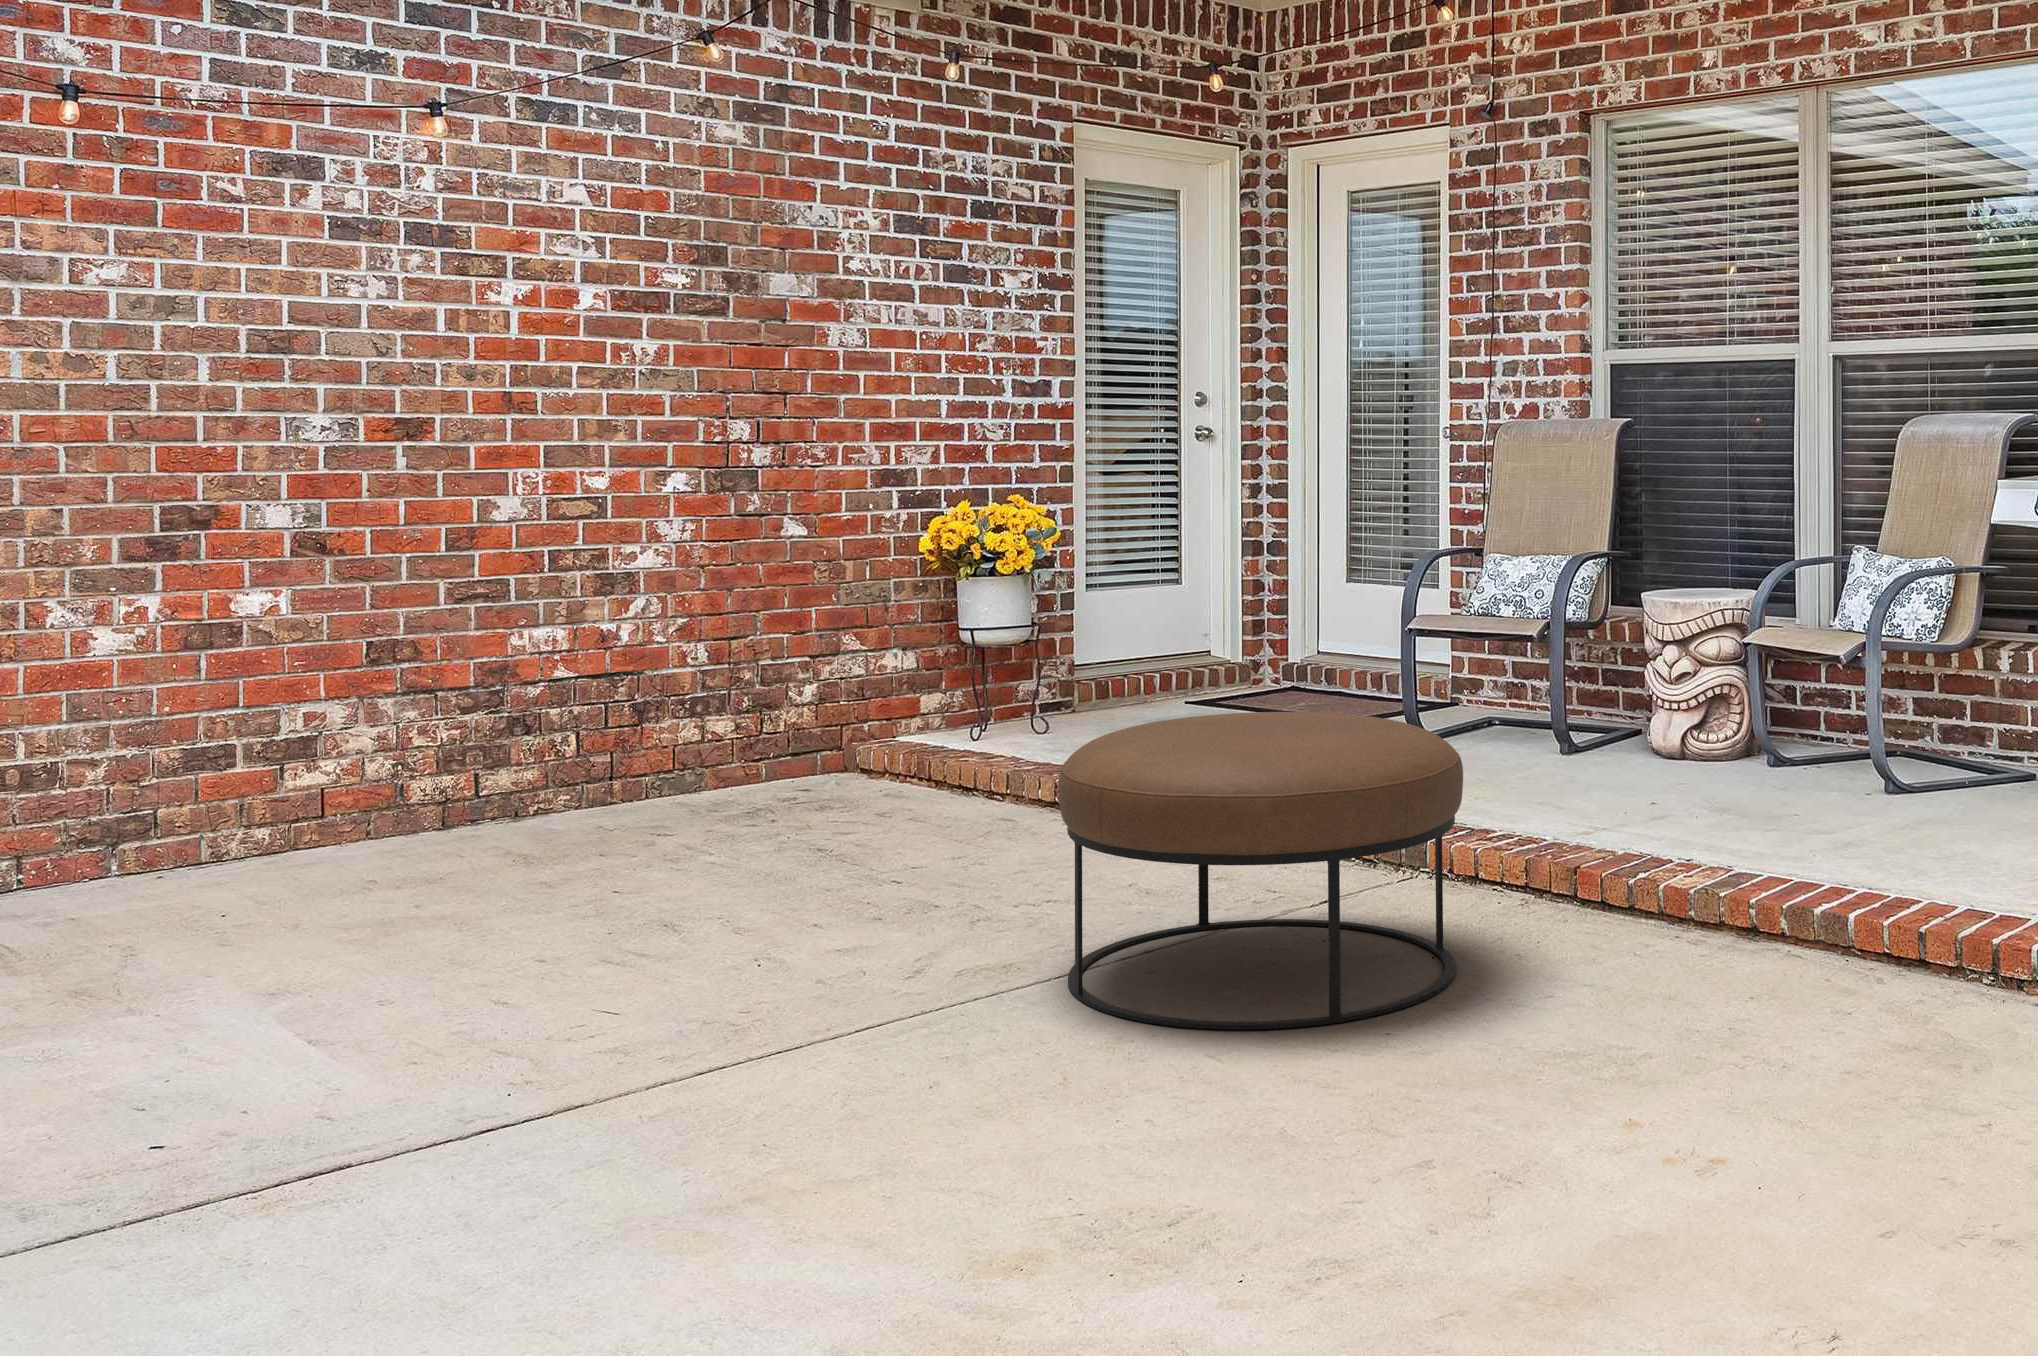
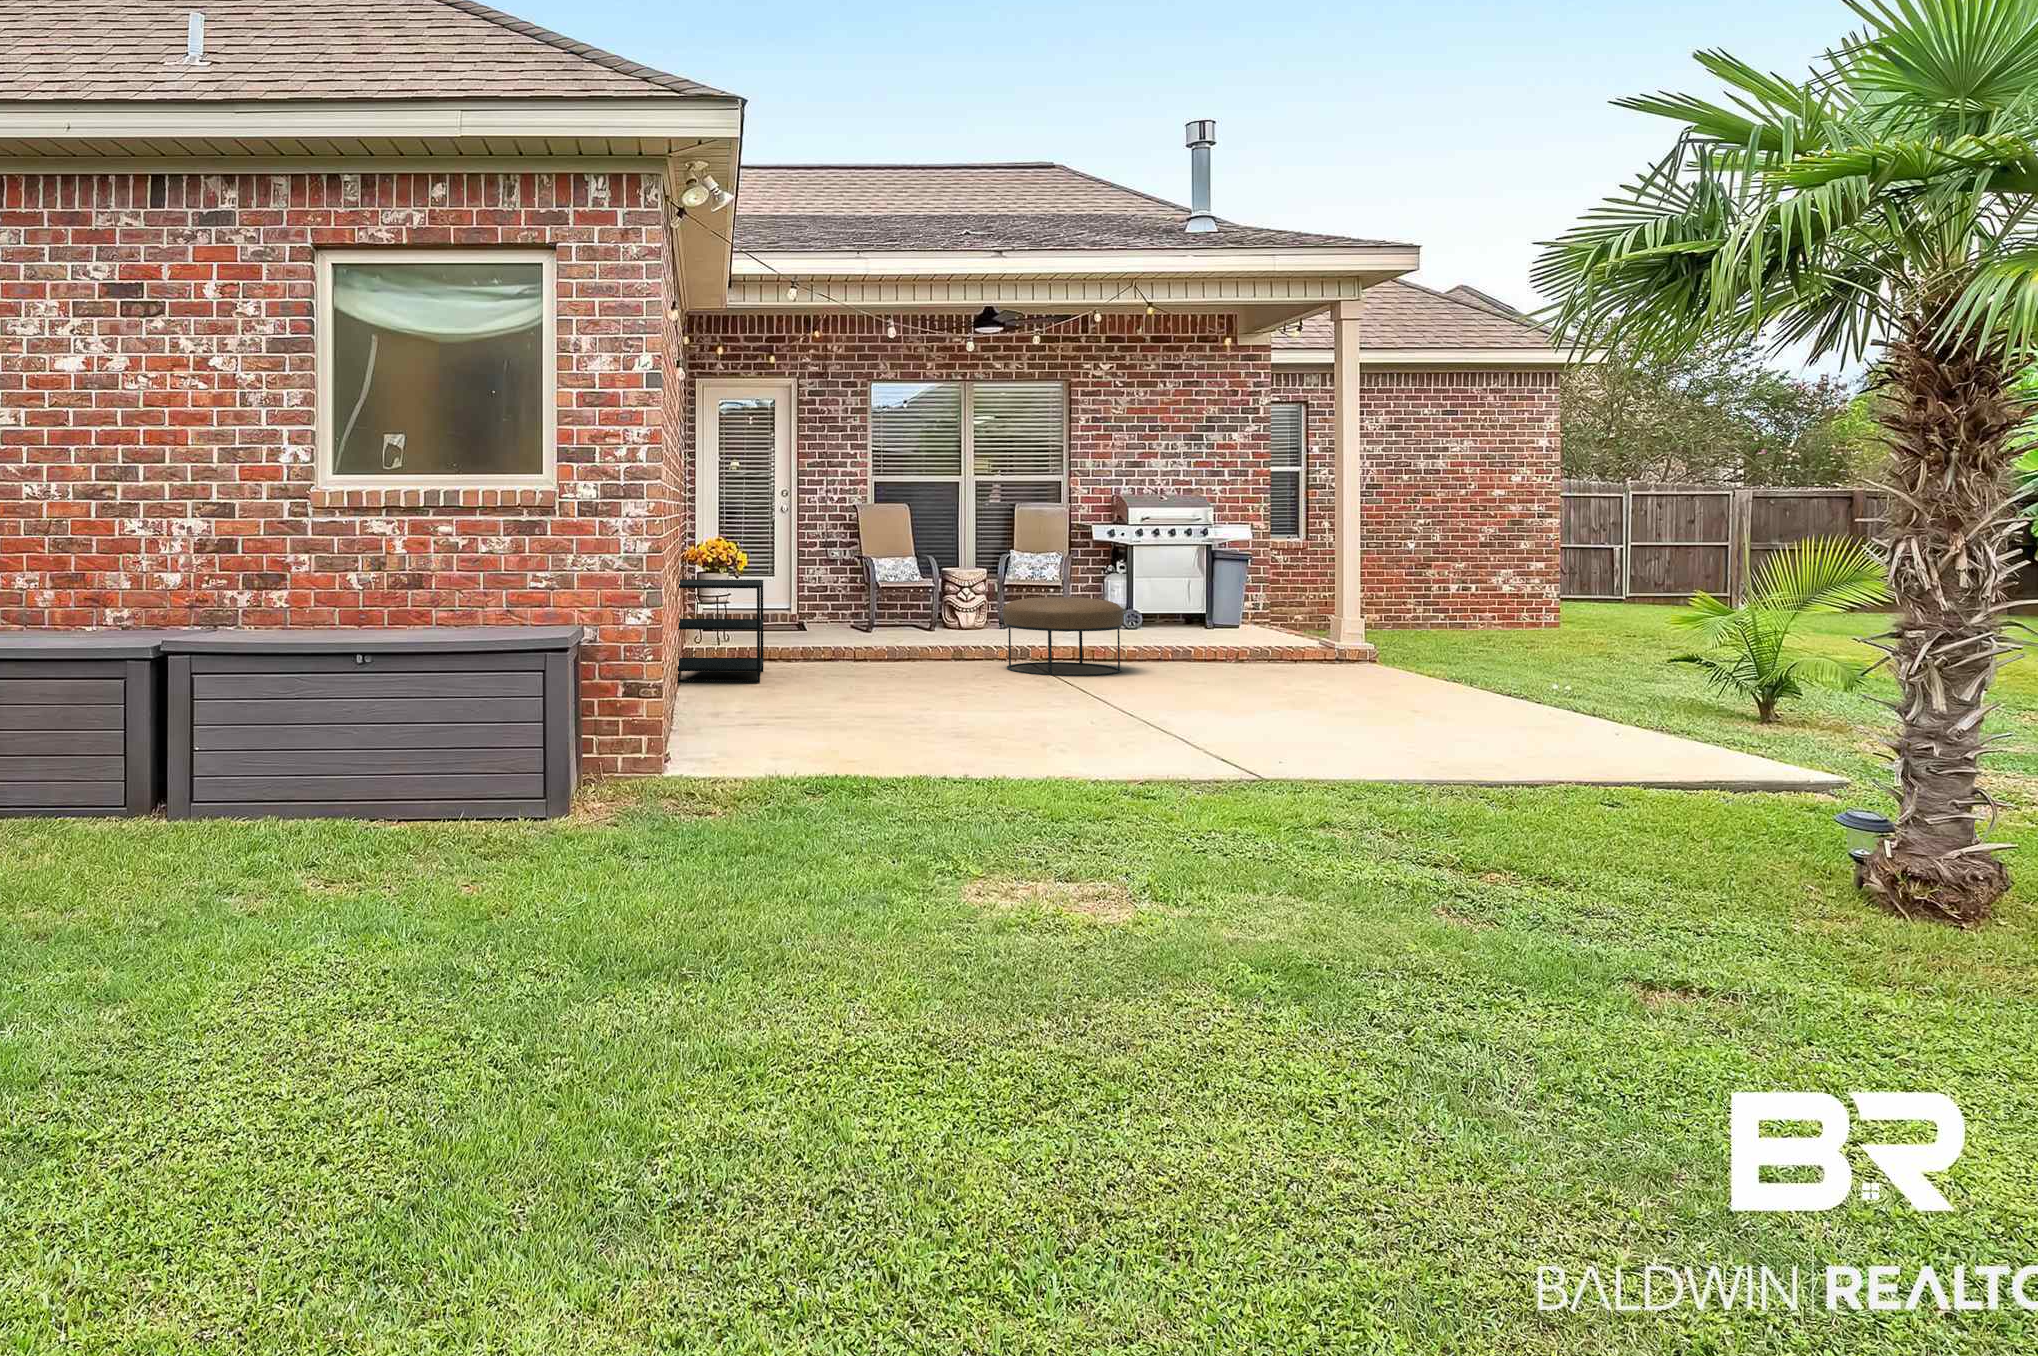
side table: none [230,601,607,906] -> present [678,579,764,683]

